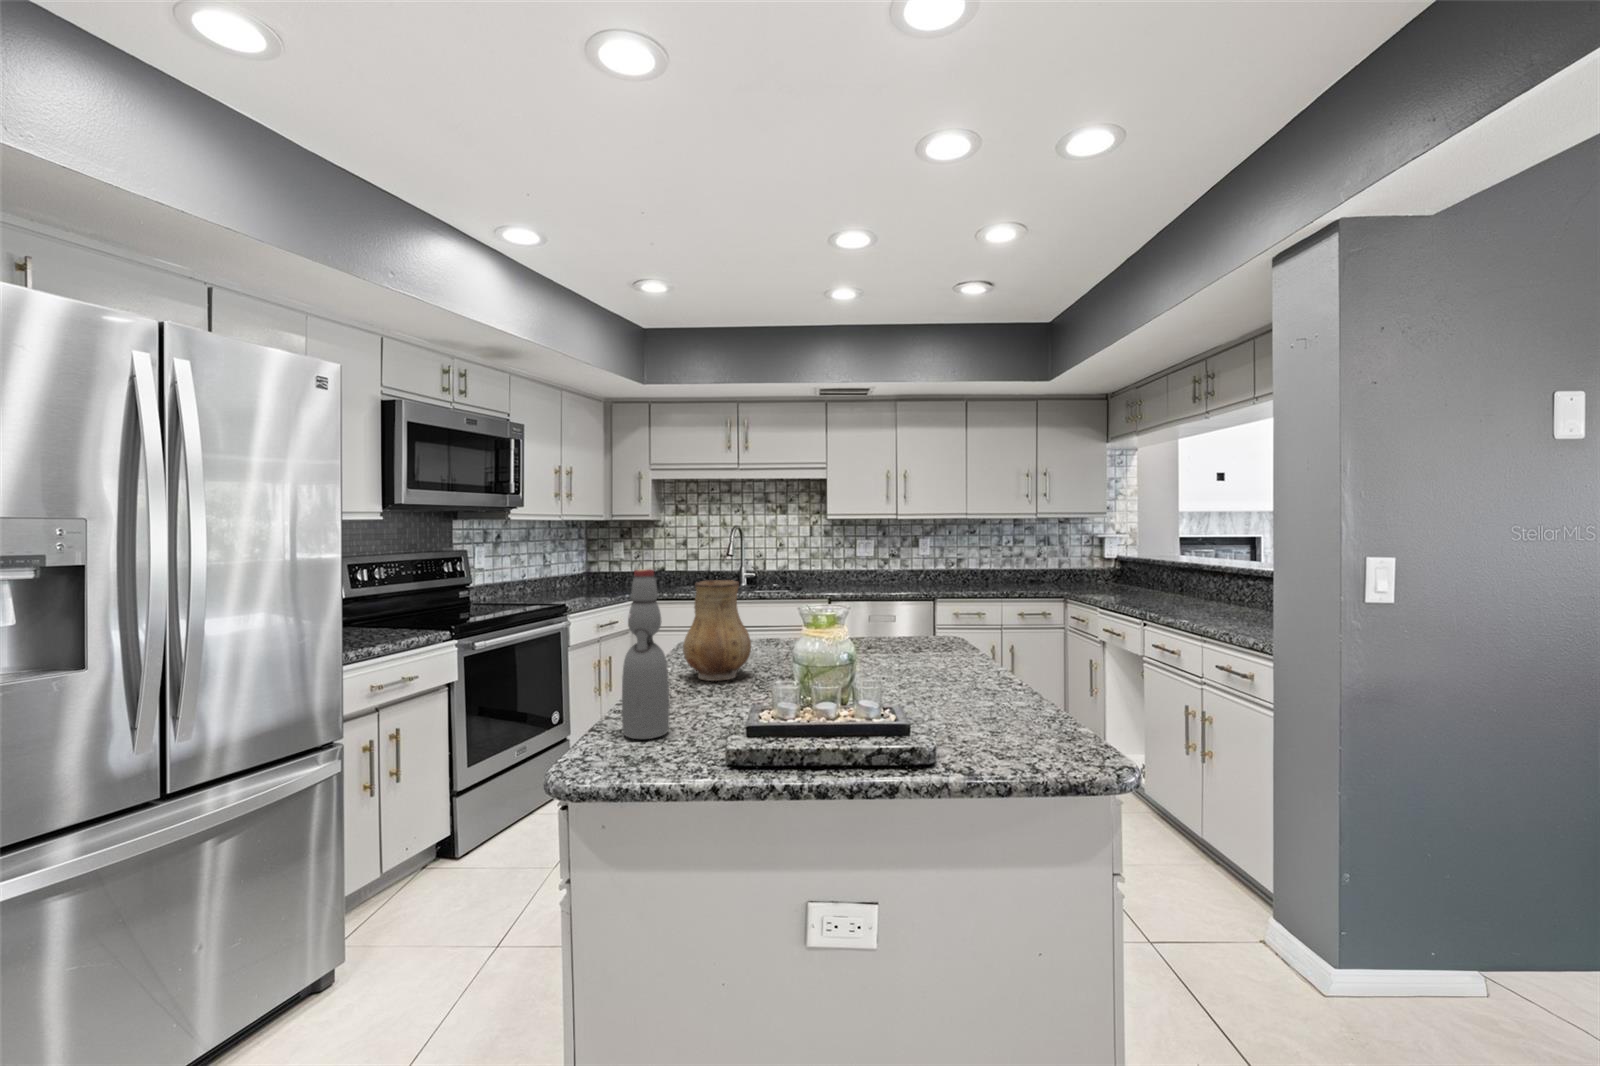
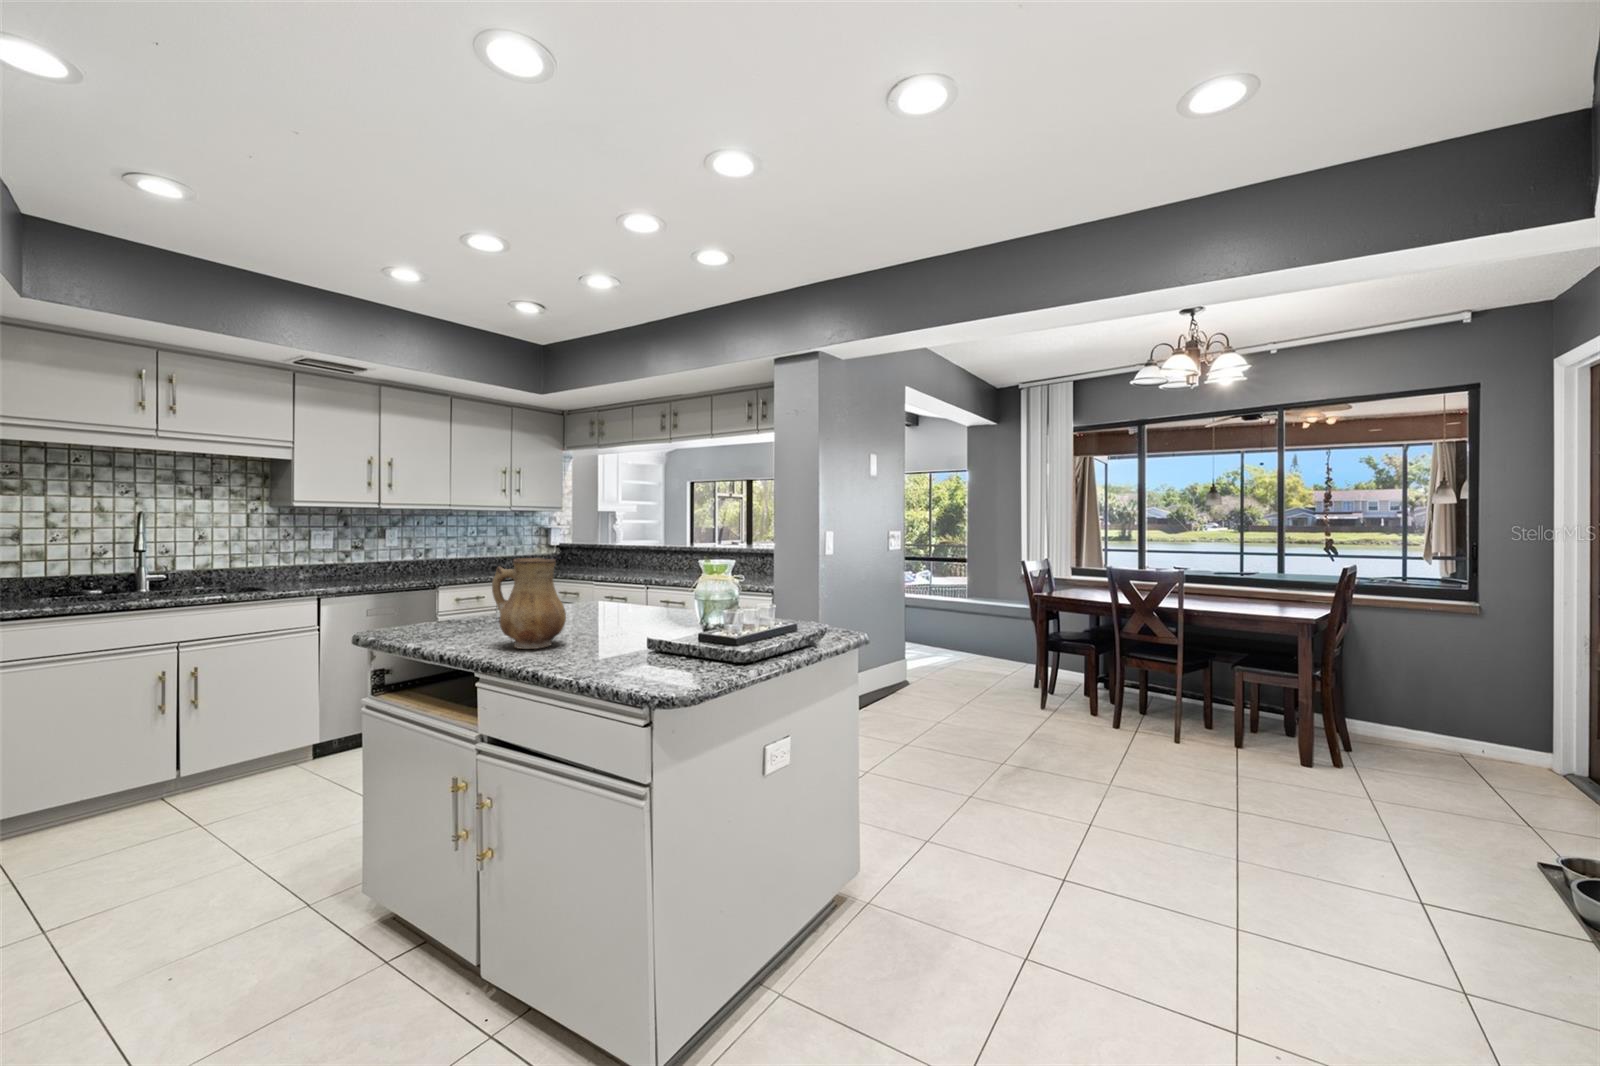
bottle: present [622,569,669,739] -> none [615,541,653,679]

